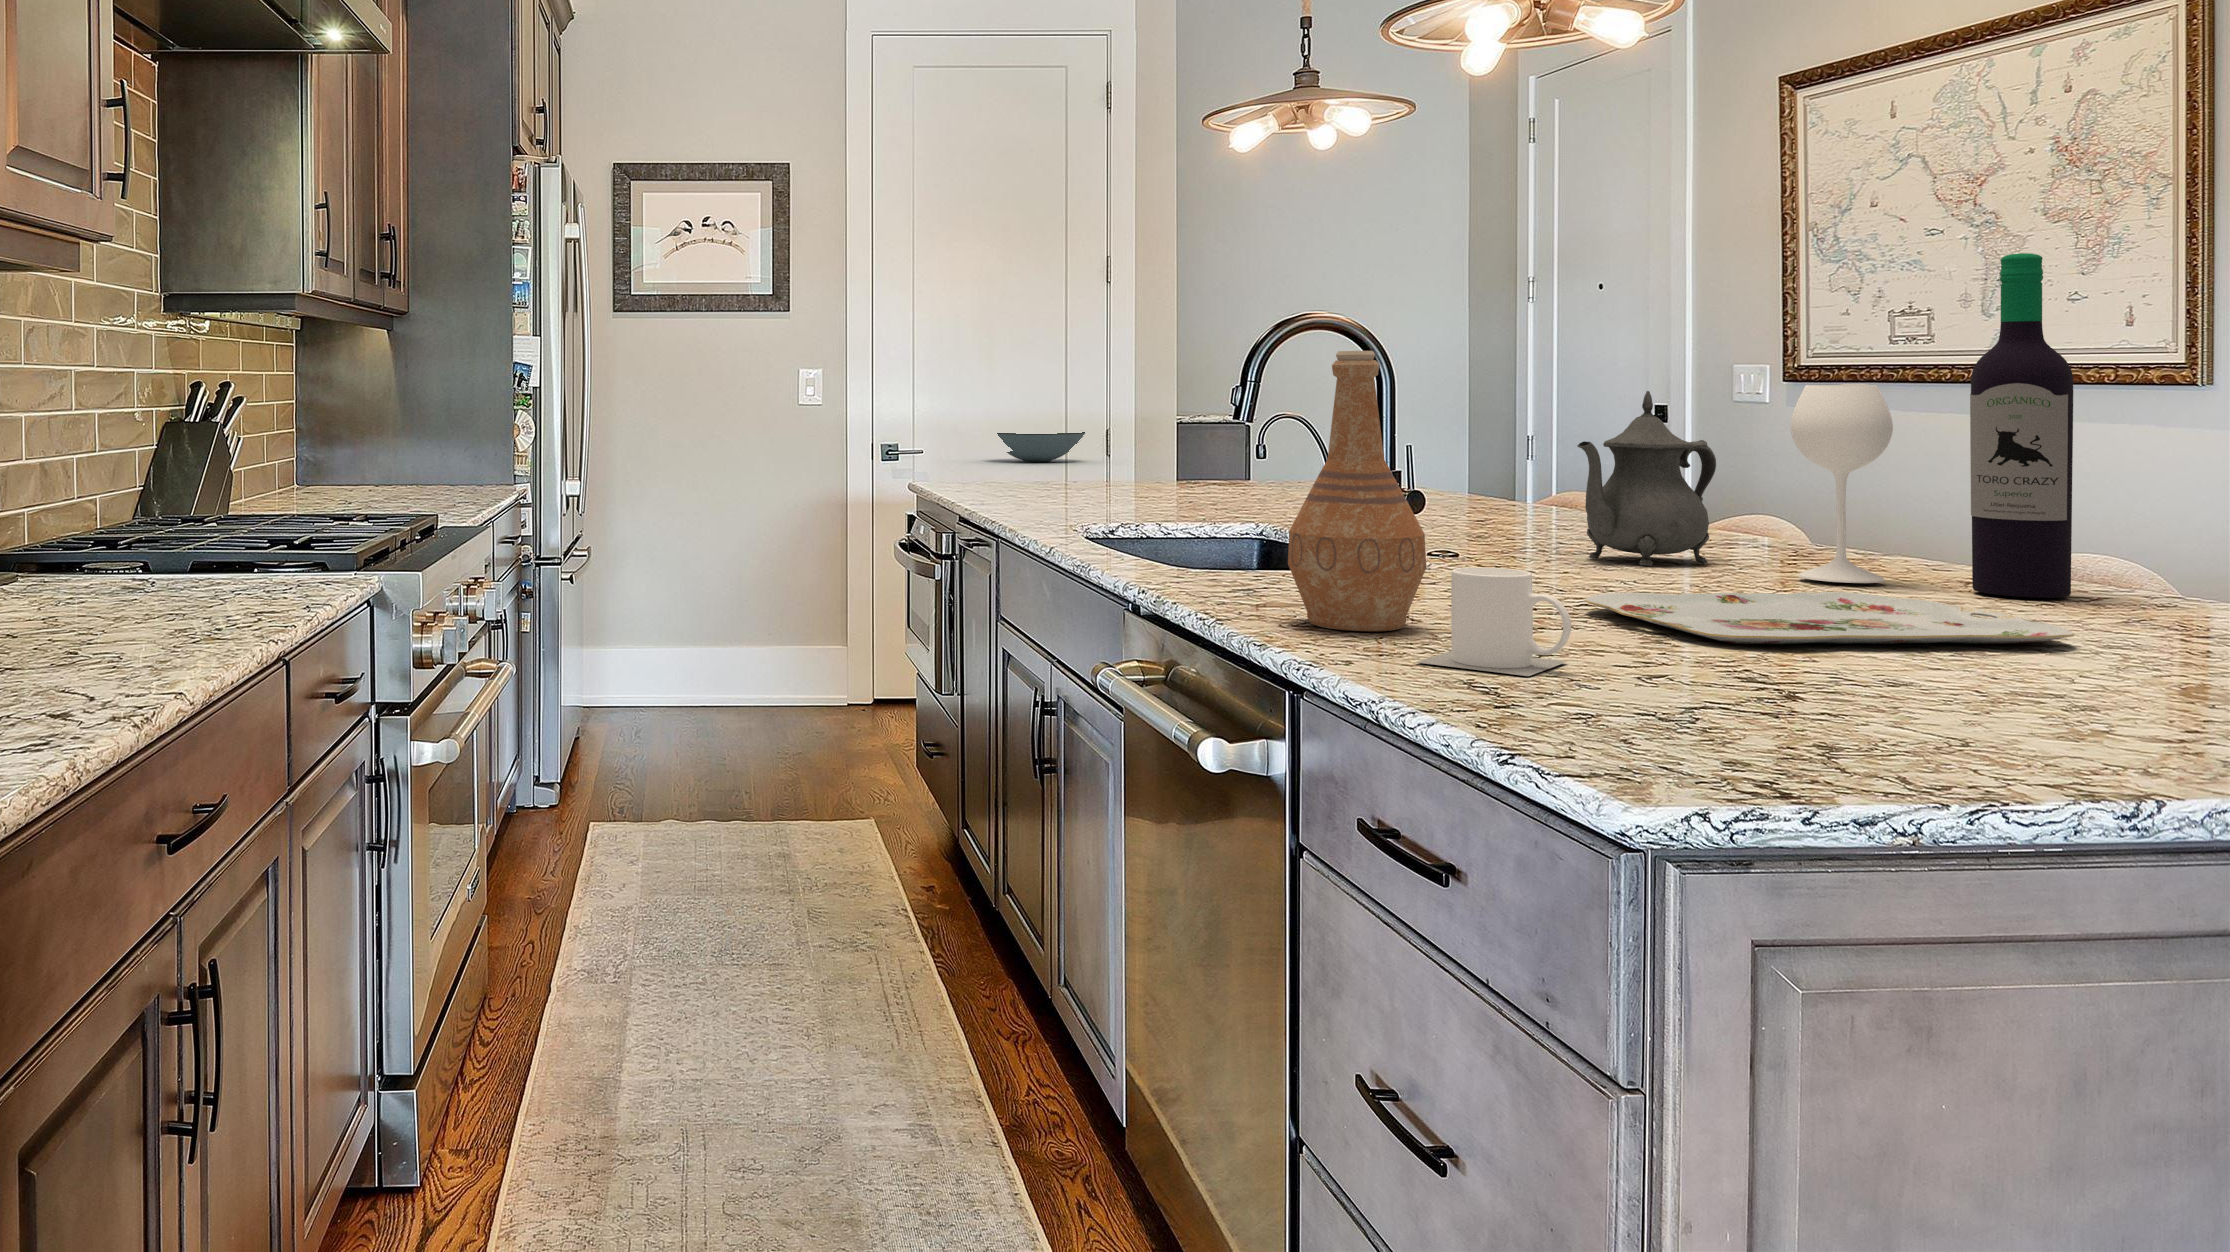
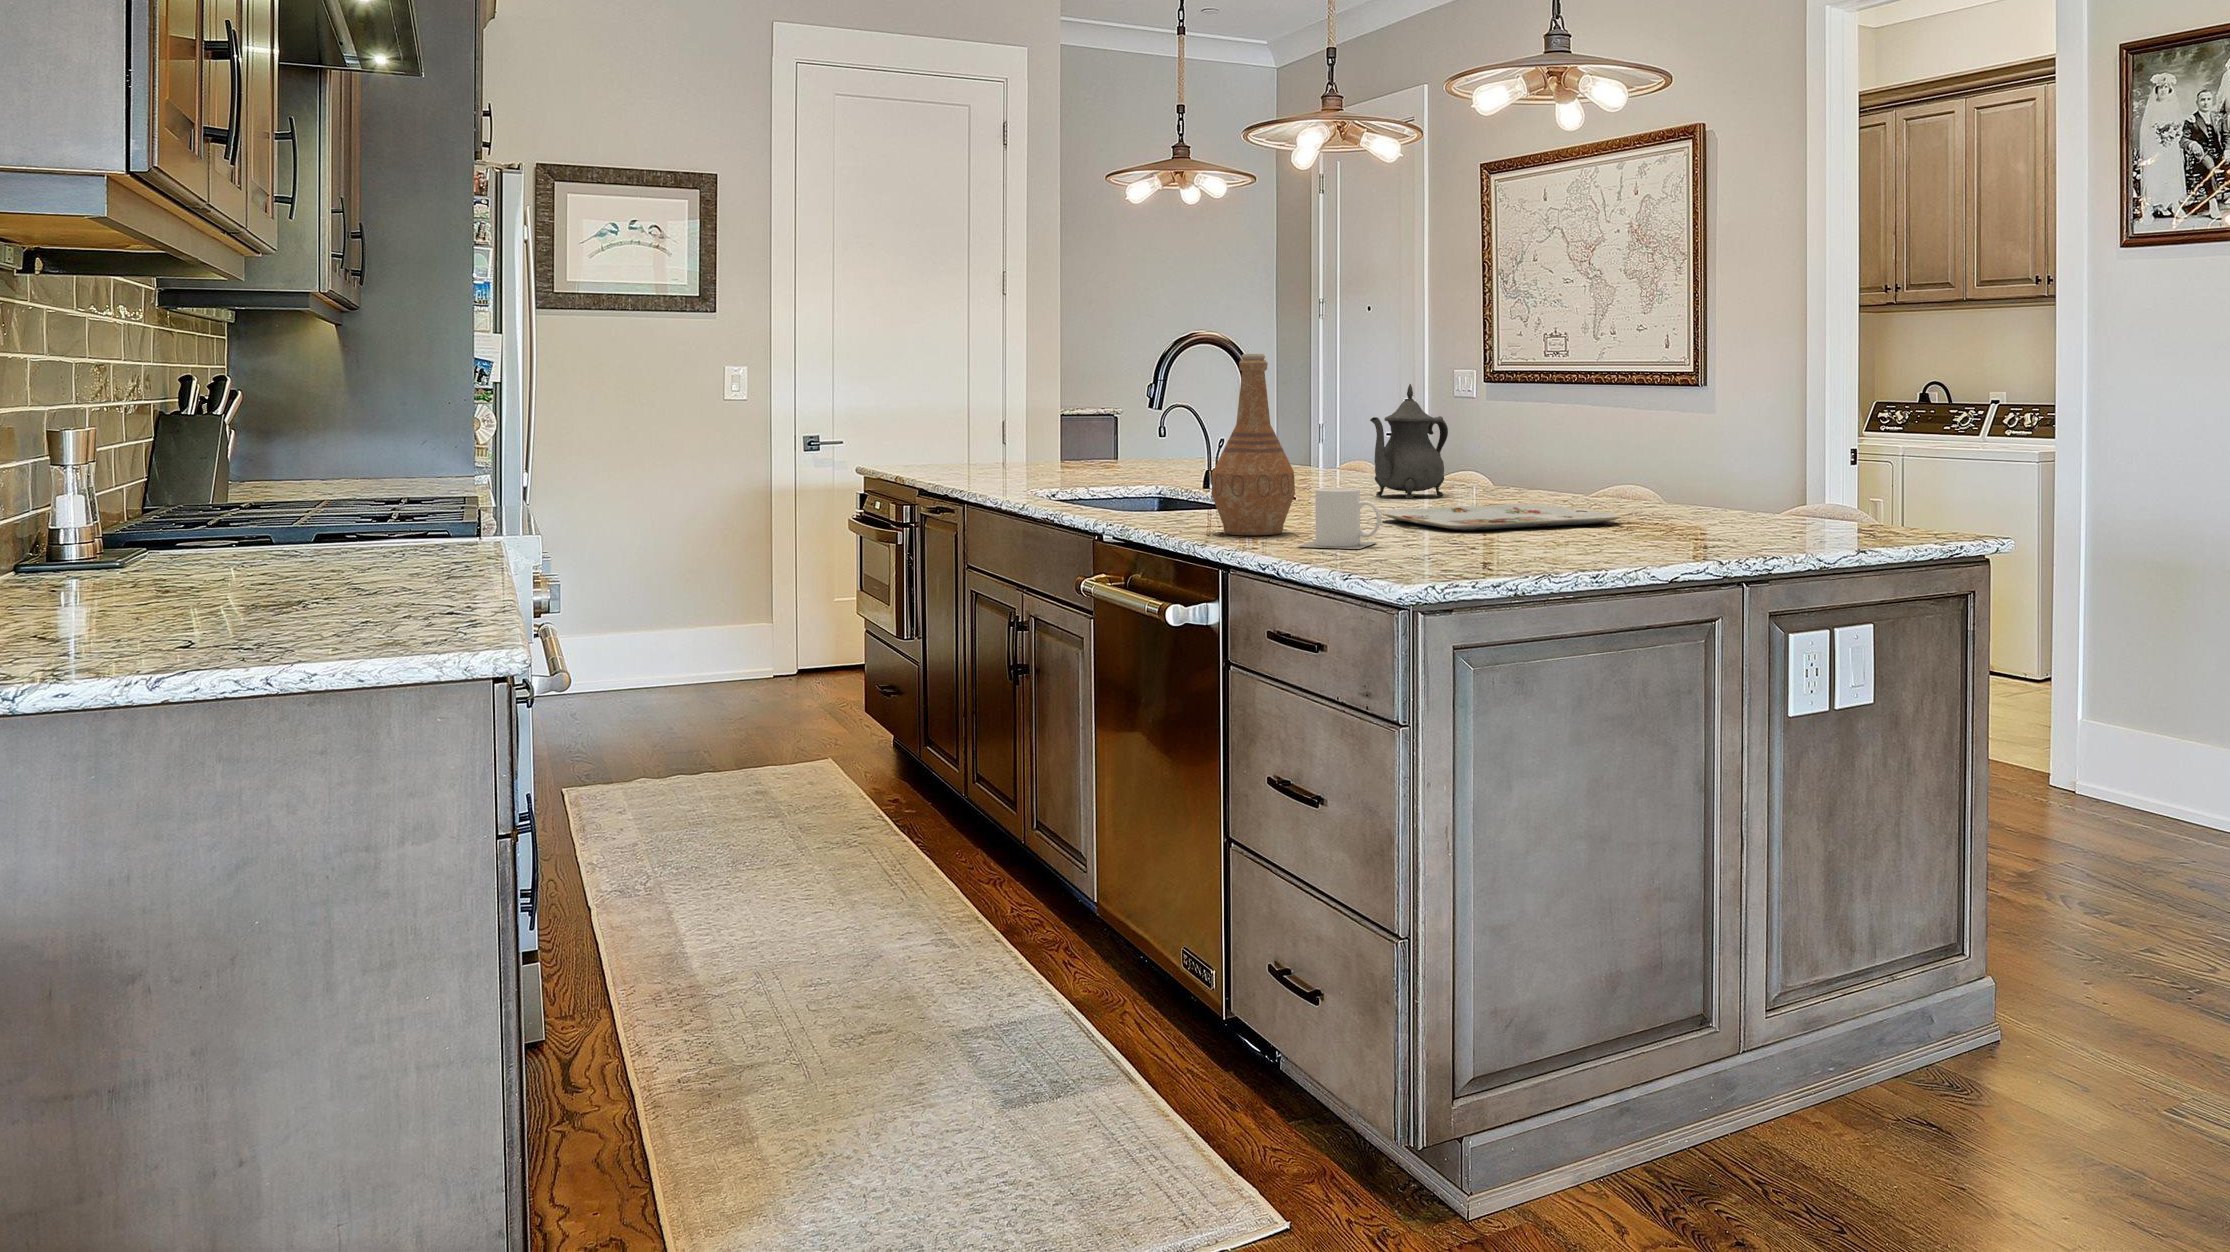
wine bottle: present [1791,253,2073,598] -> none [1489,302,1626,504]
decorative bowl: present [997,432,1085,462] -> none [901,422,987,449]

